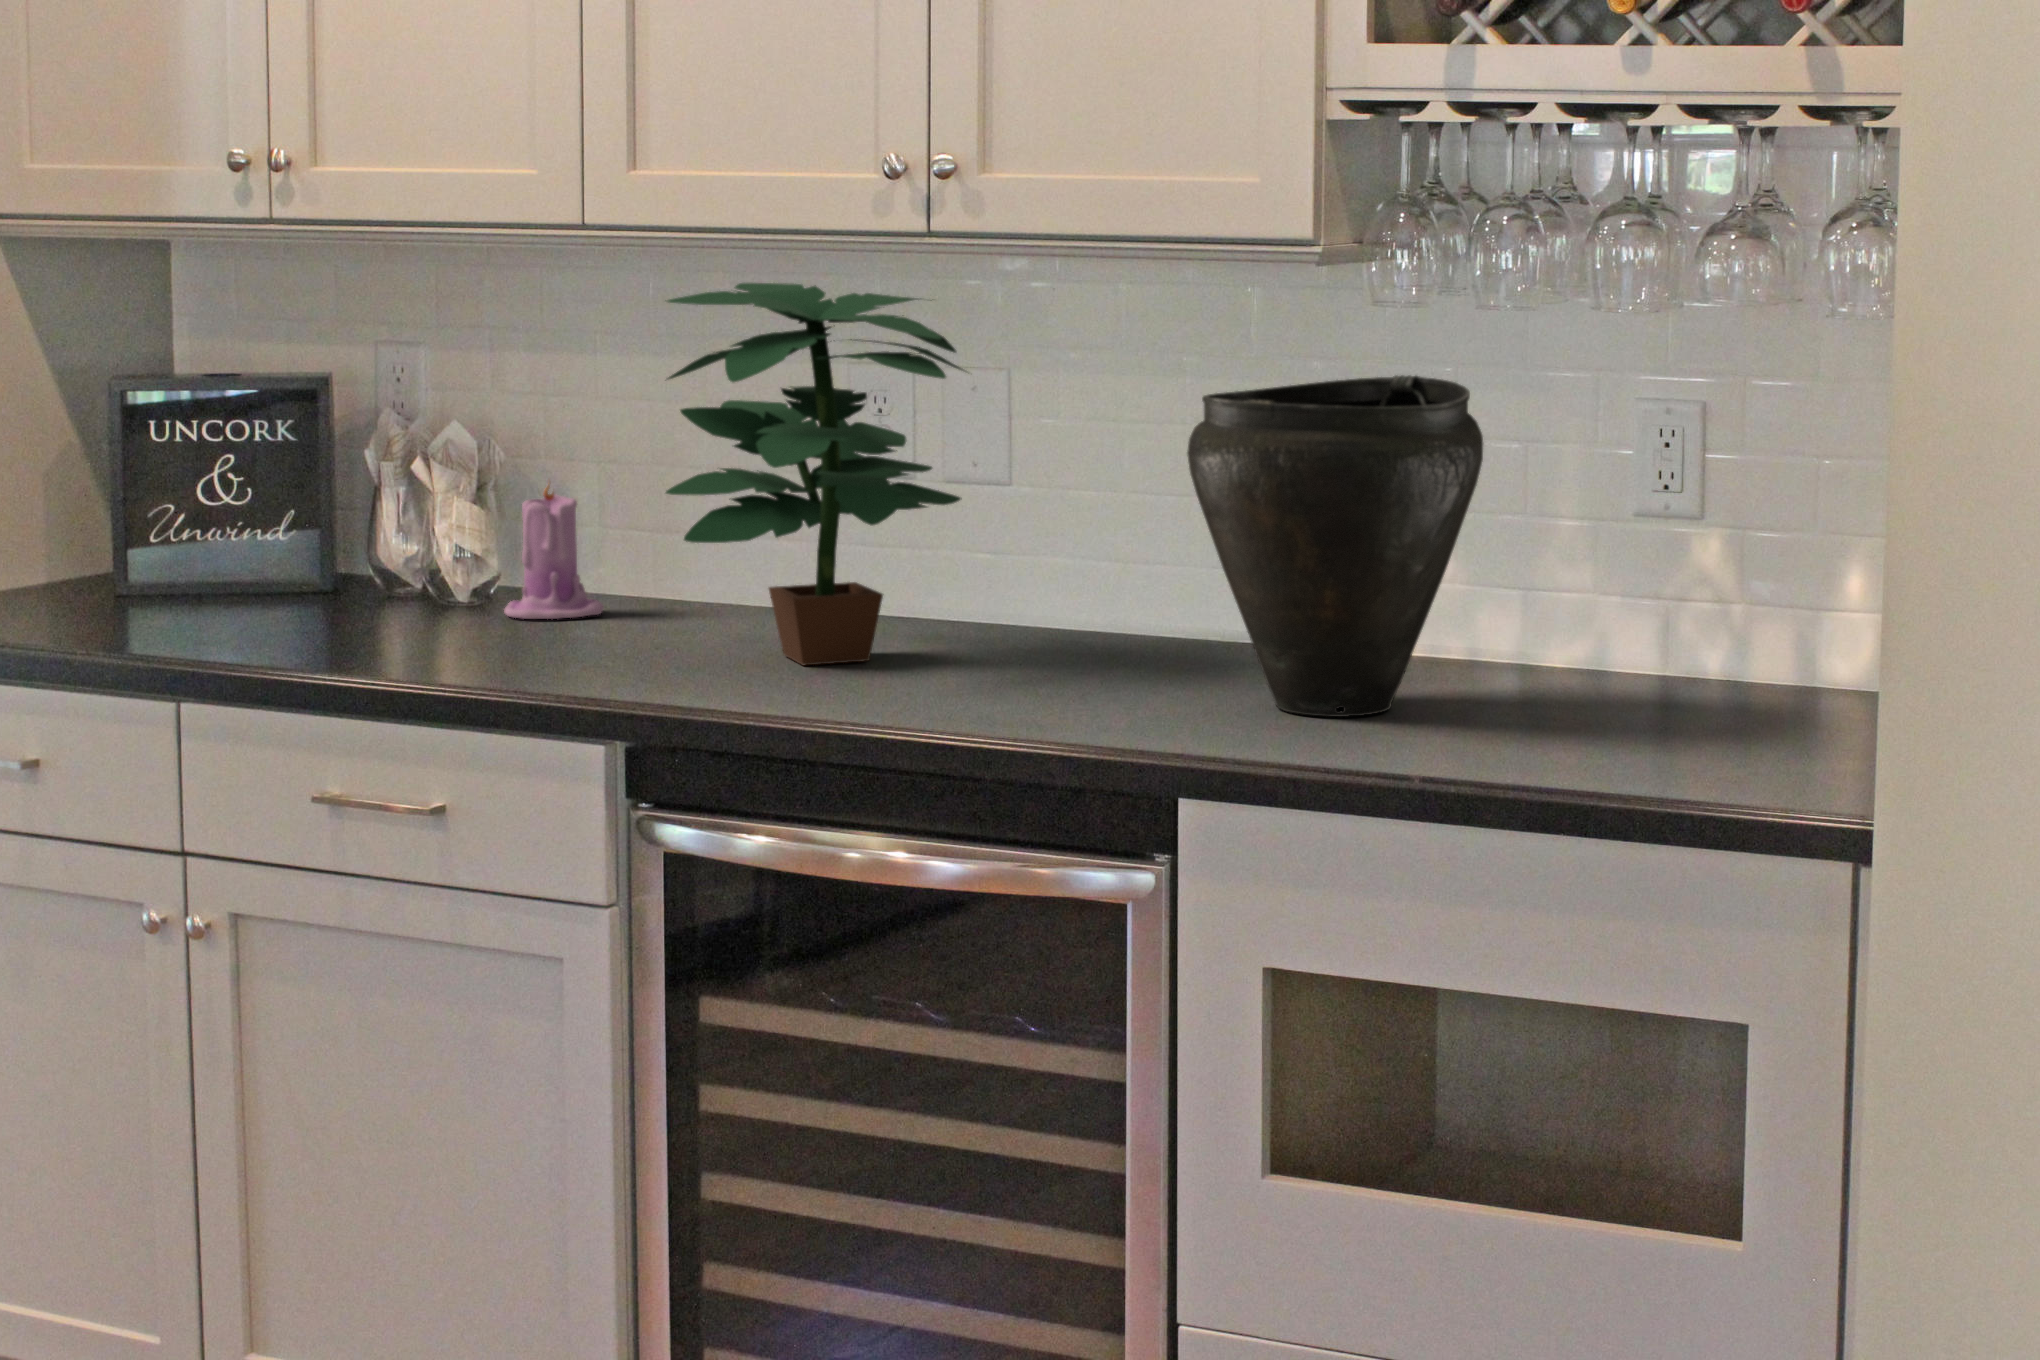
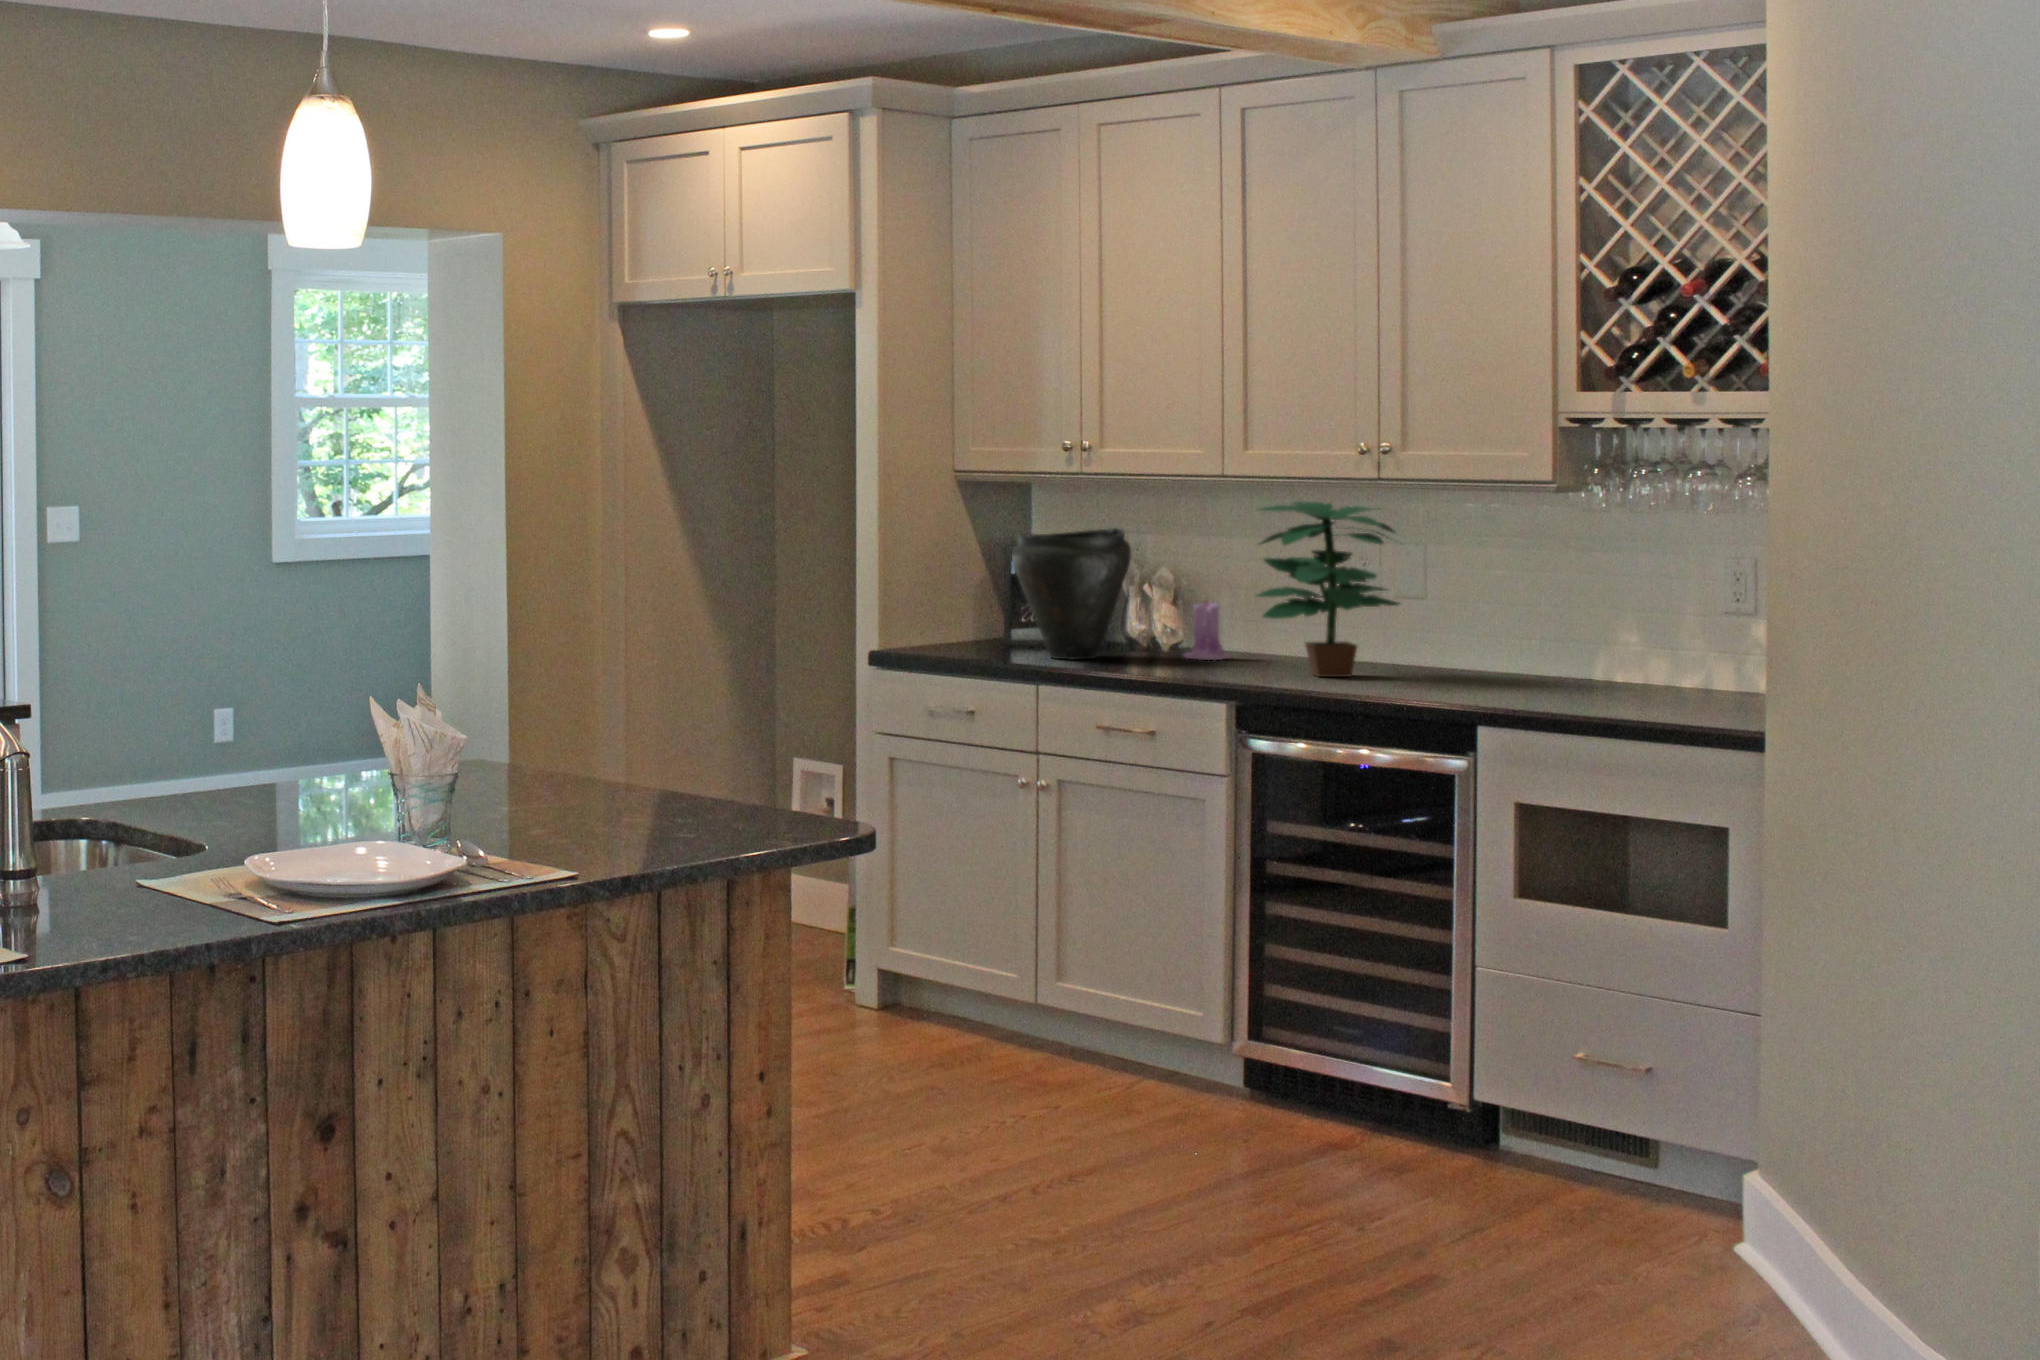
vase: present [1187,375,1483,717] -> present [1012,528,1131,660]

